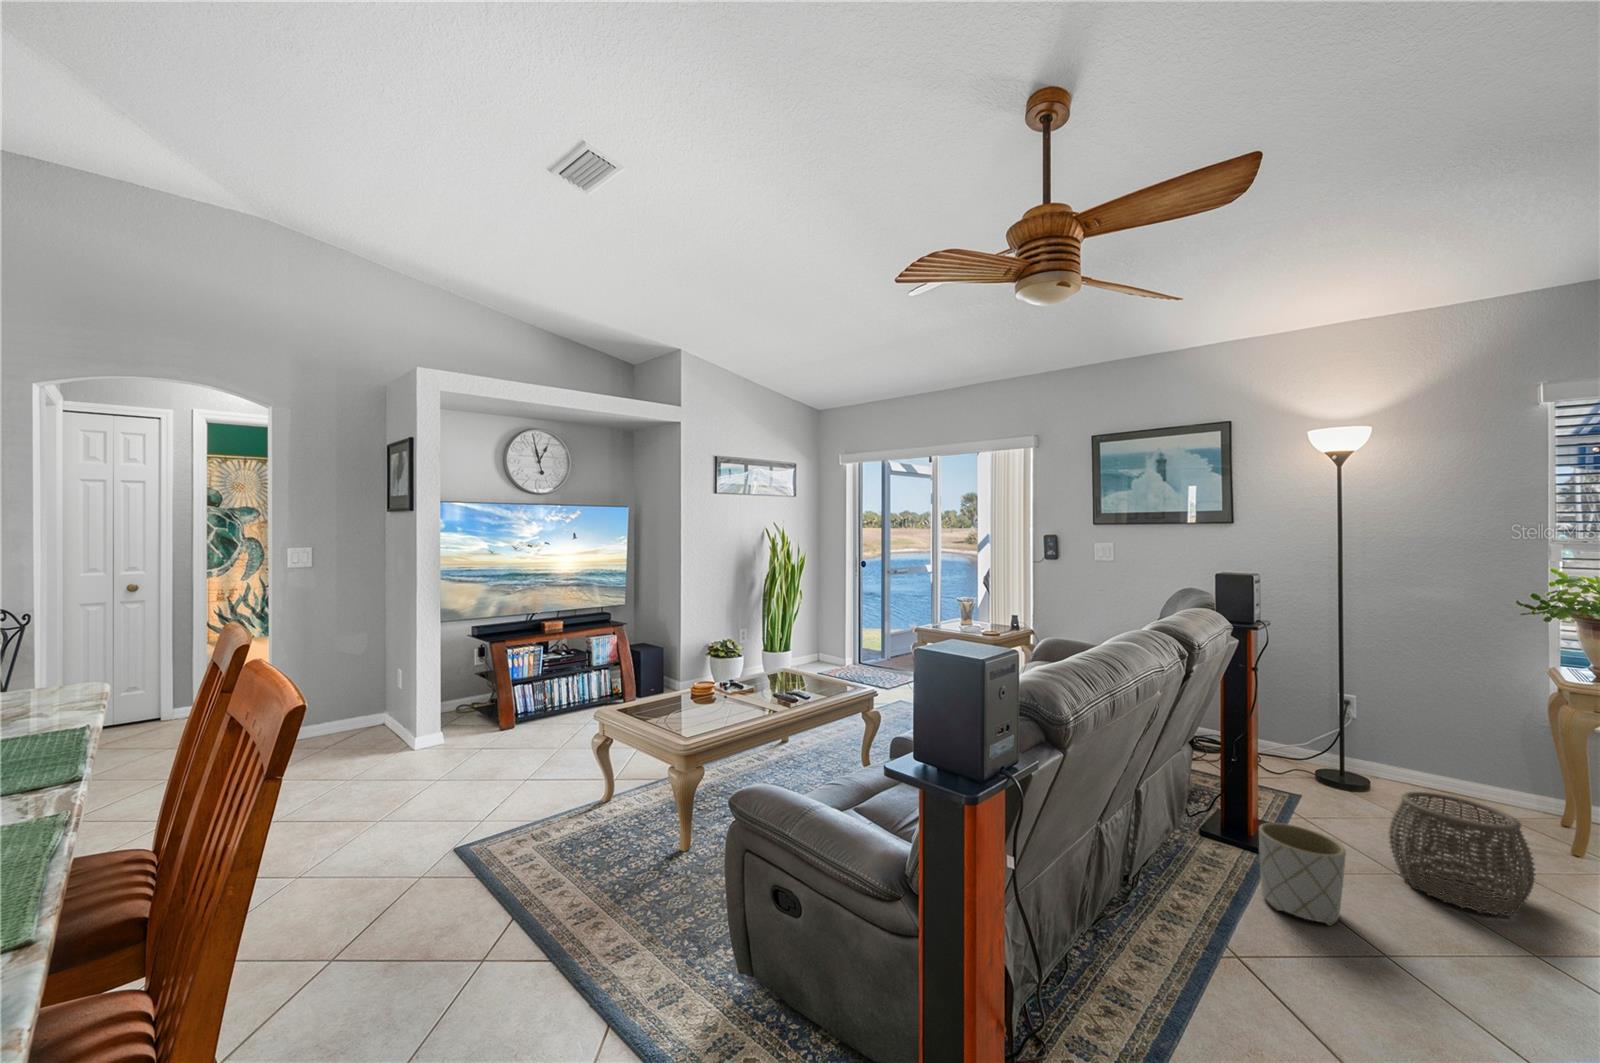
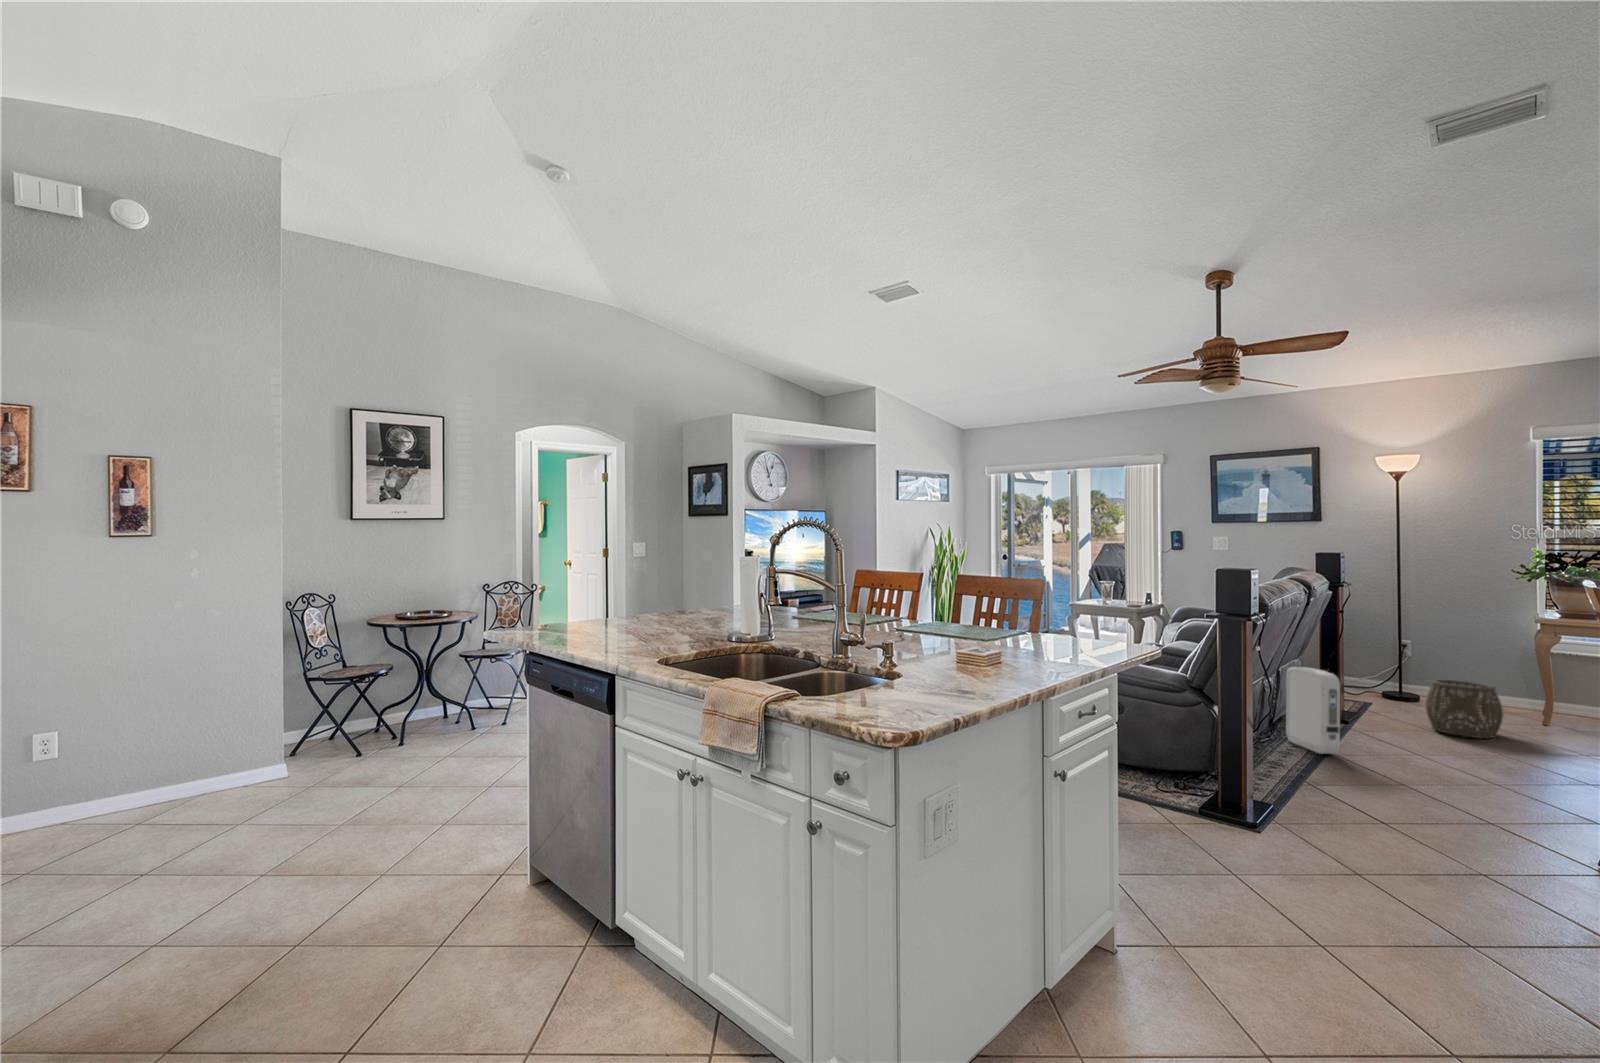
air purifier: none [1148,783,1239,969] -> present [1286,667,1340,754]
planter: present [1259,823,1346,925] -> none [1349,695,1398,743]

